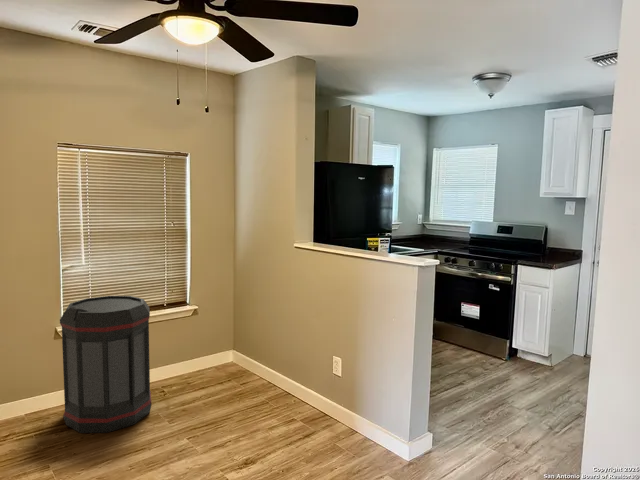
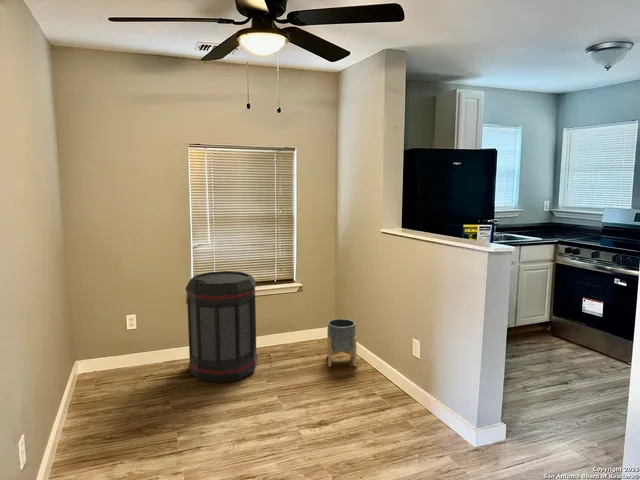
planter: none [230,341,265,395] -> present [327,319,357,366]

